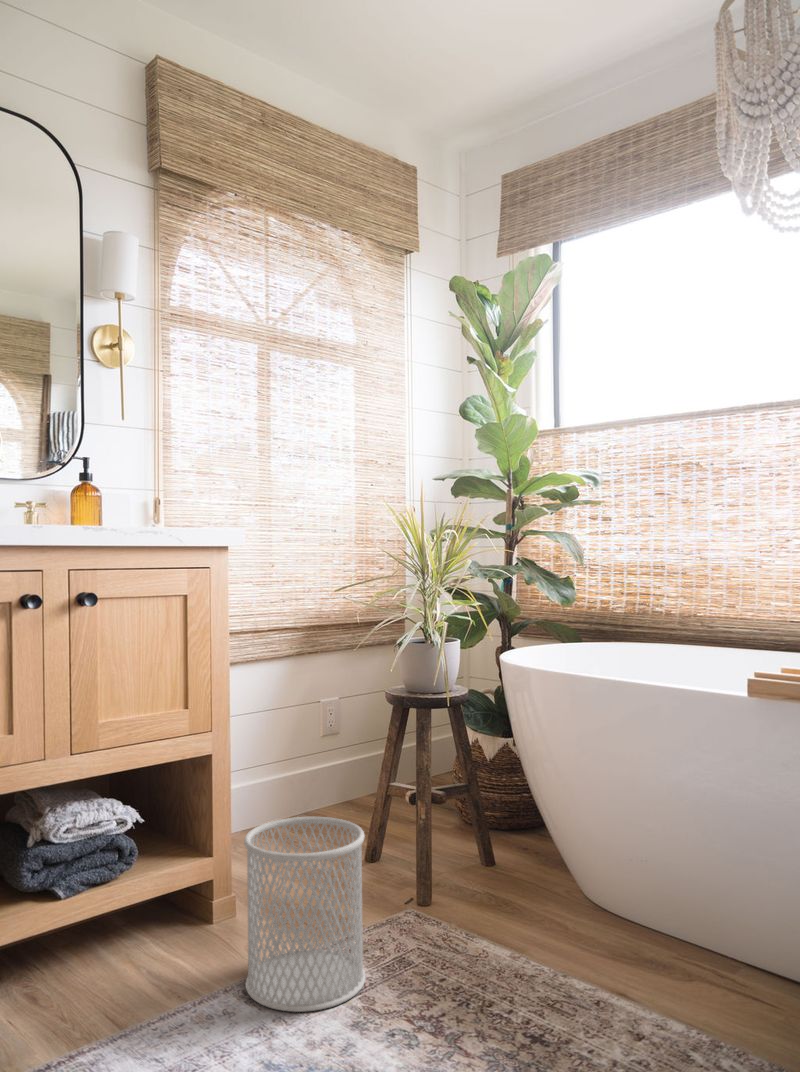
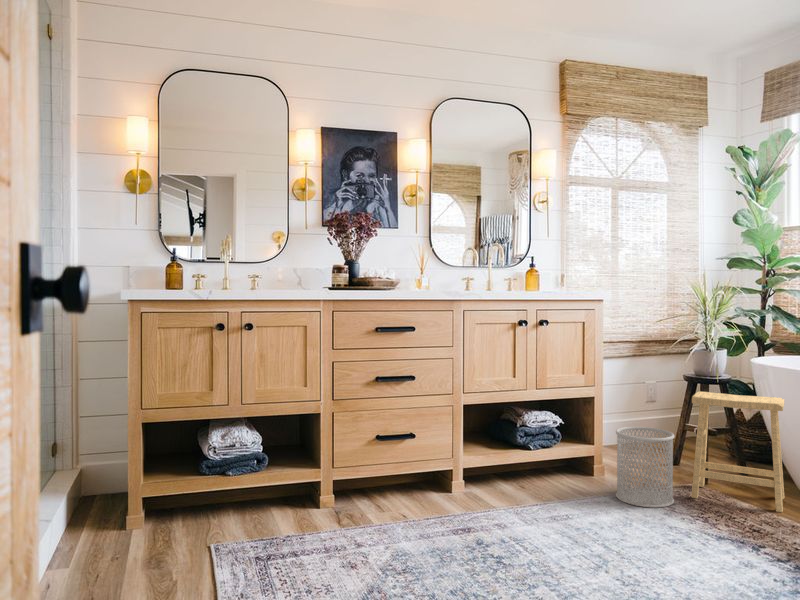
footstool: none [398,727,566,967] -> present [691,392,784,512]

